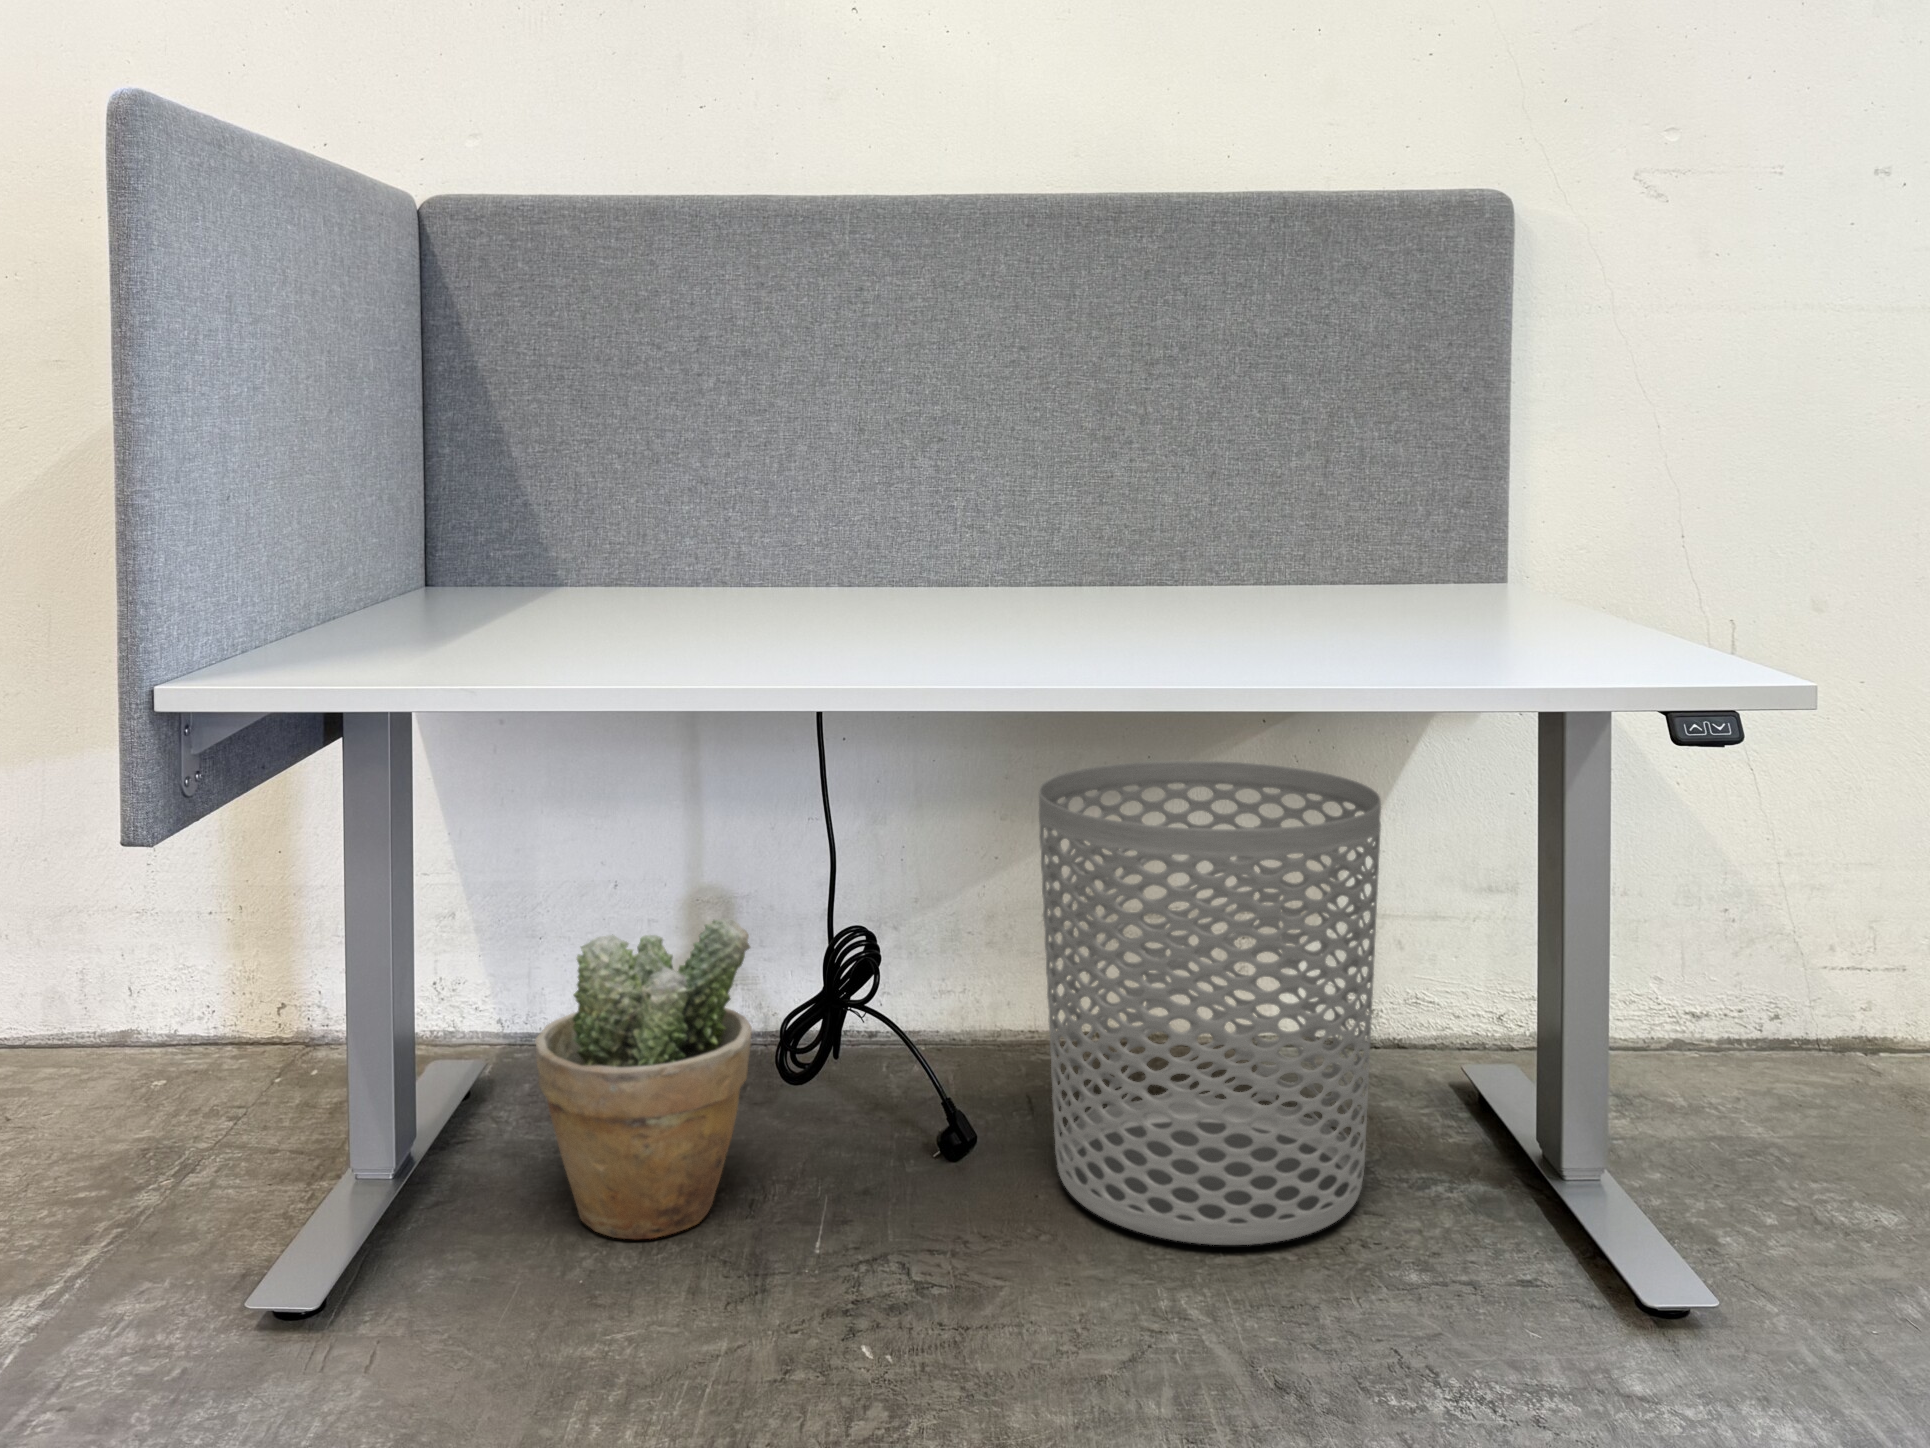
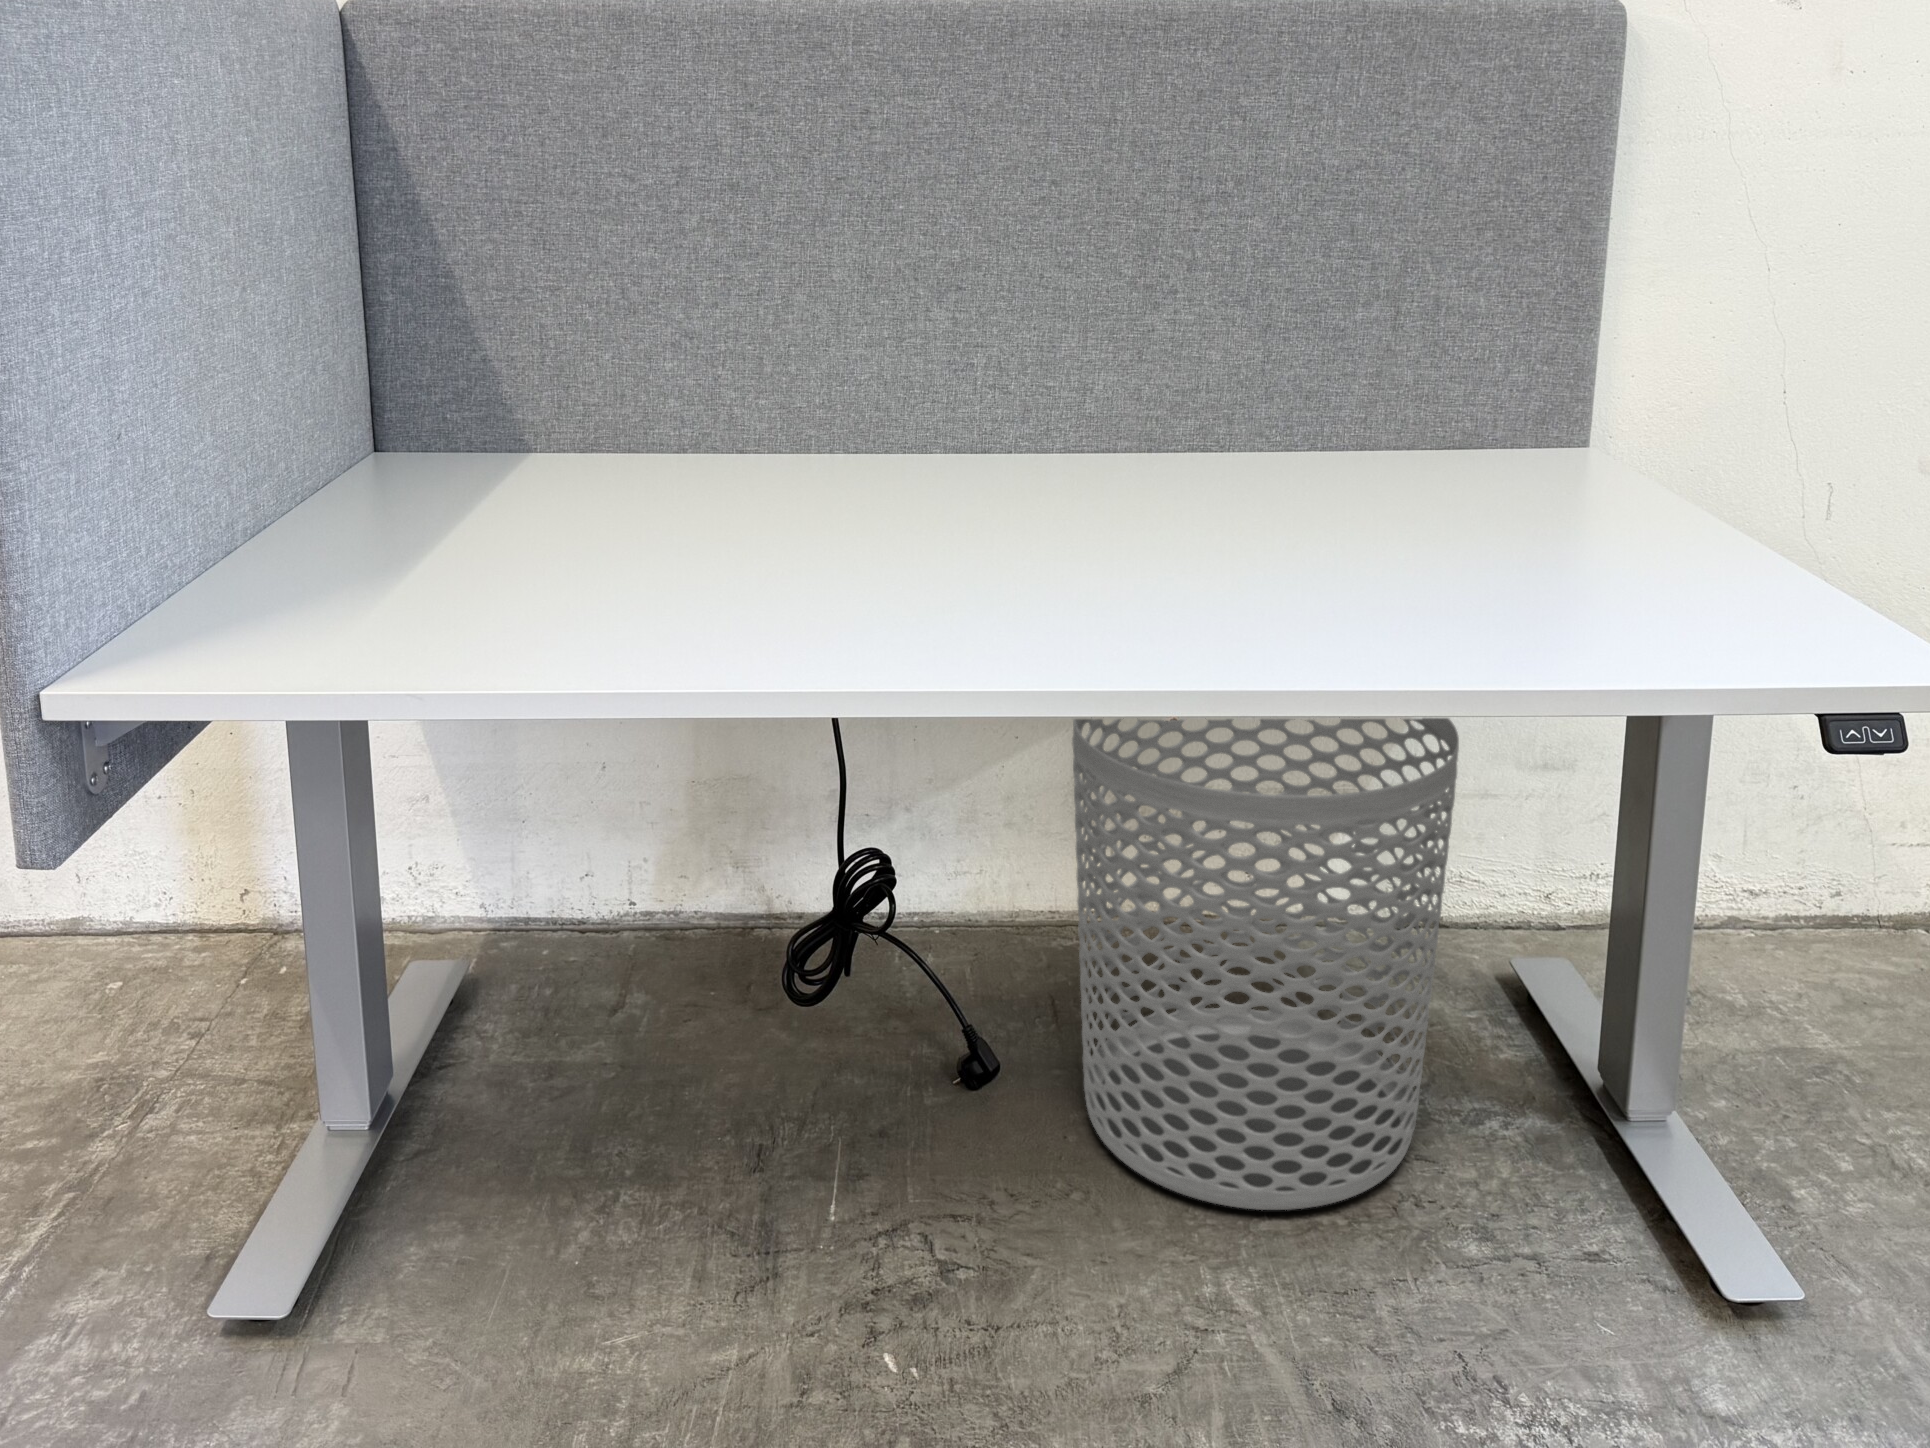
potted plant: present [535,918,752,1239] -> none [516,865,753,1205]

